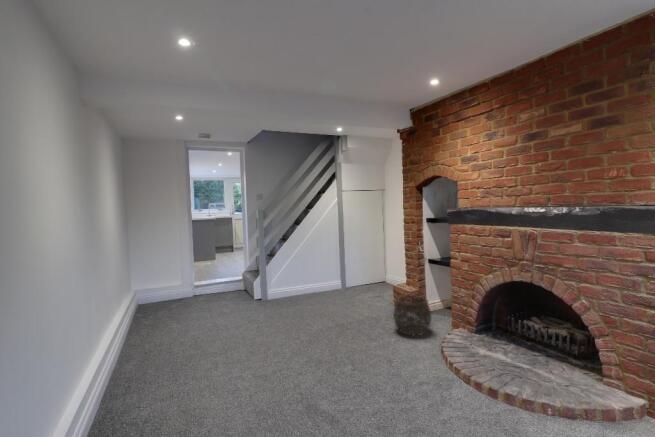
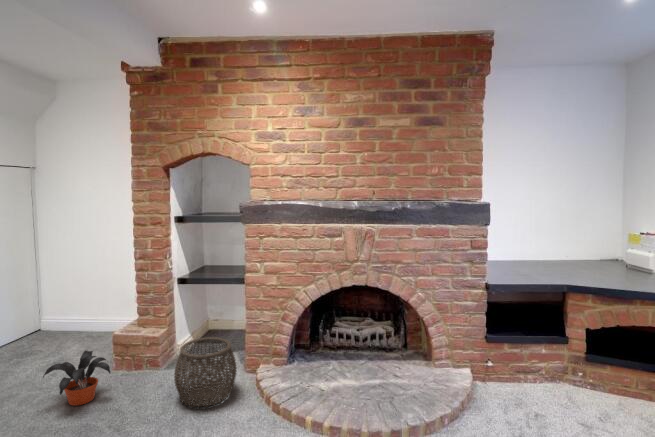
potted plant: none [350,289,378,314] -> present [43,351,111,405]

